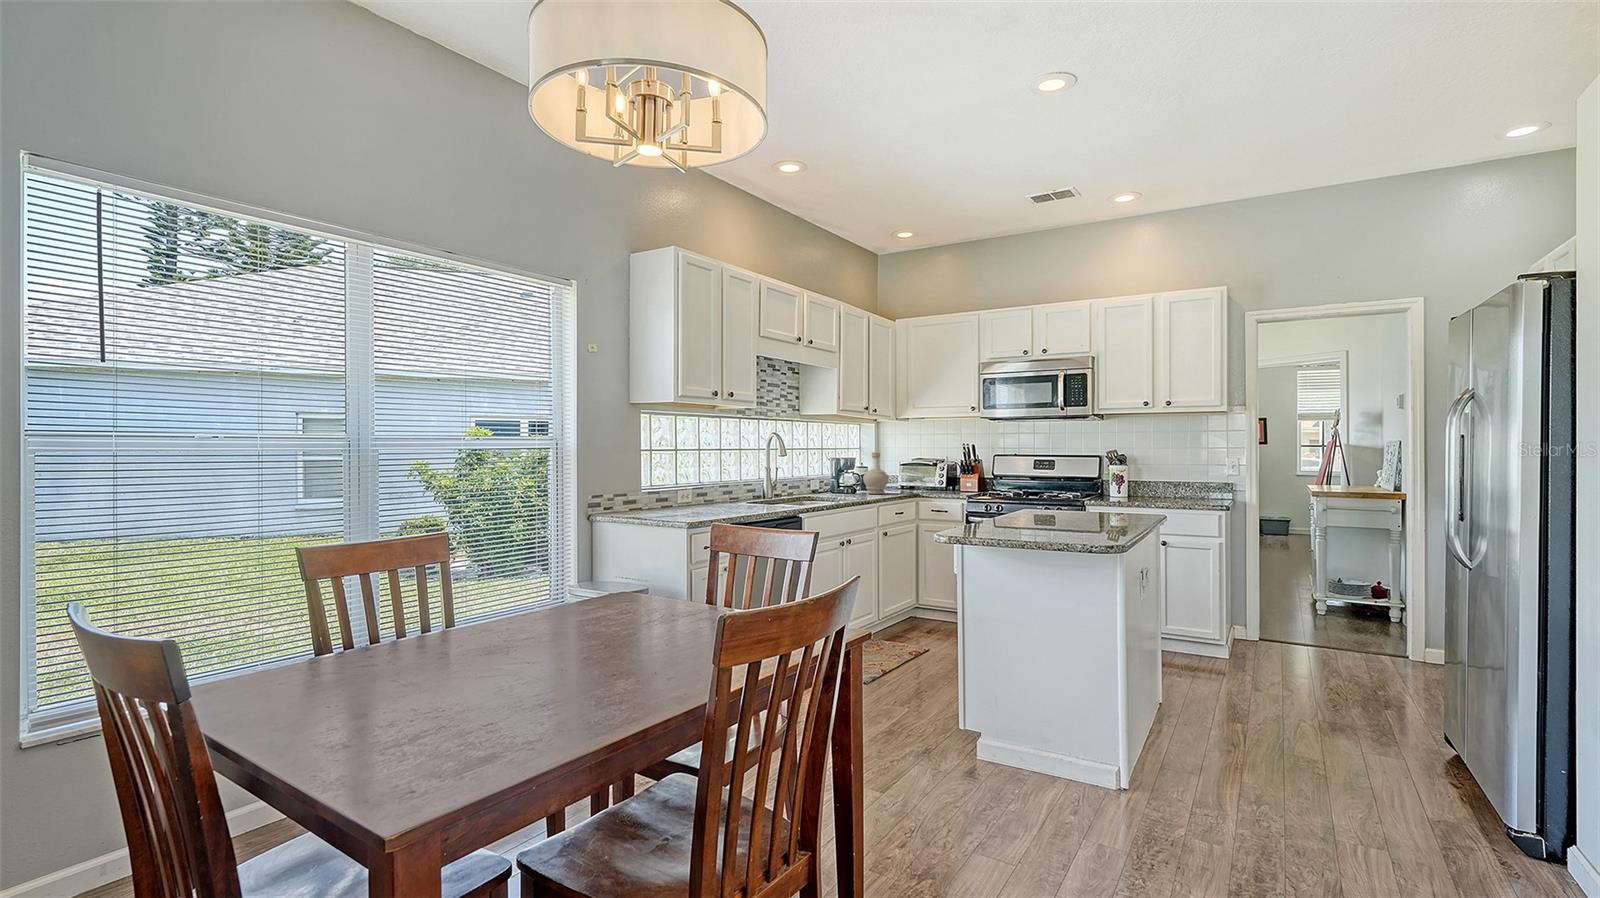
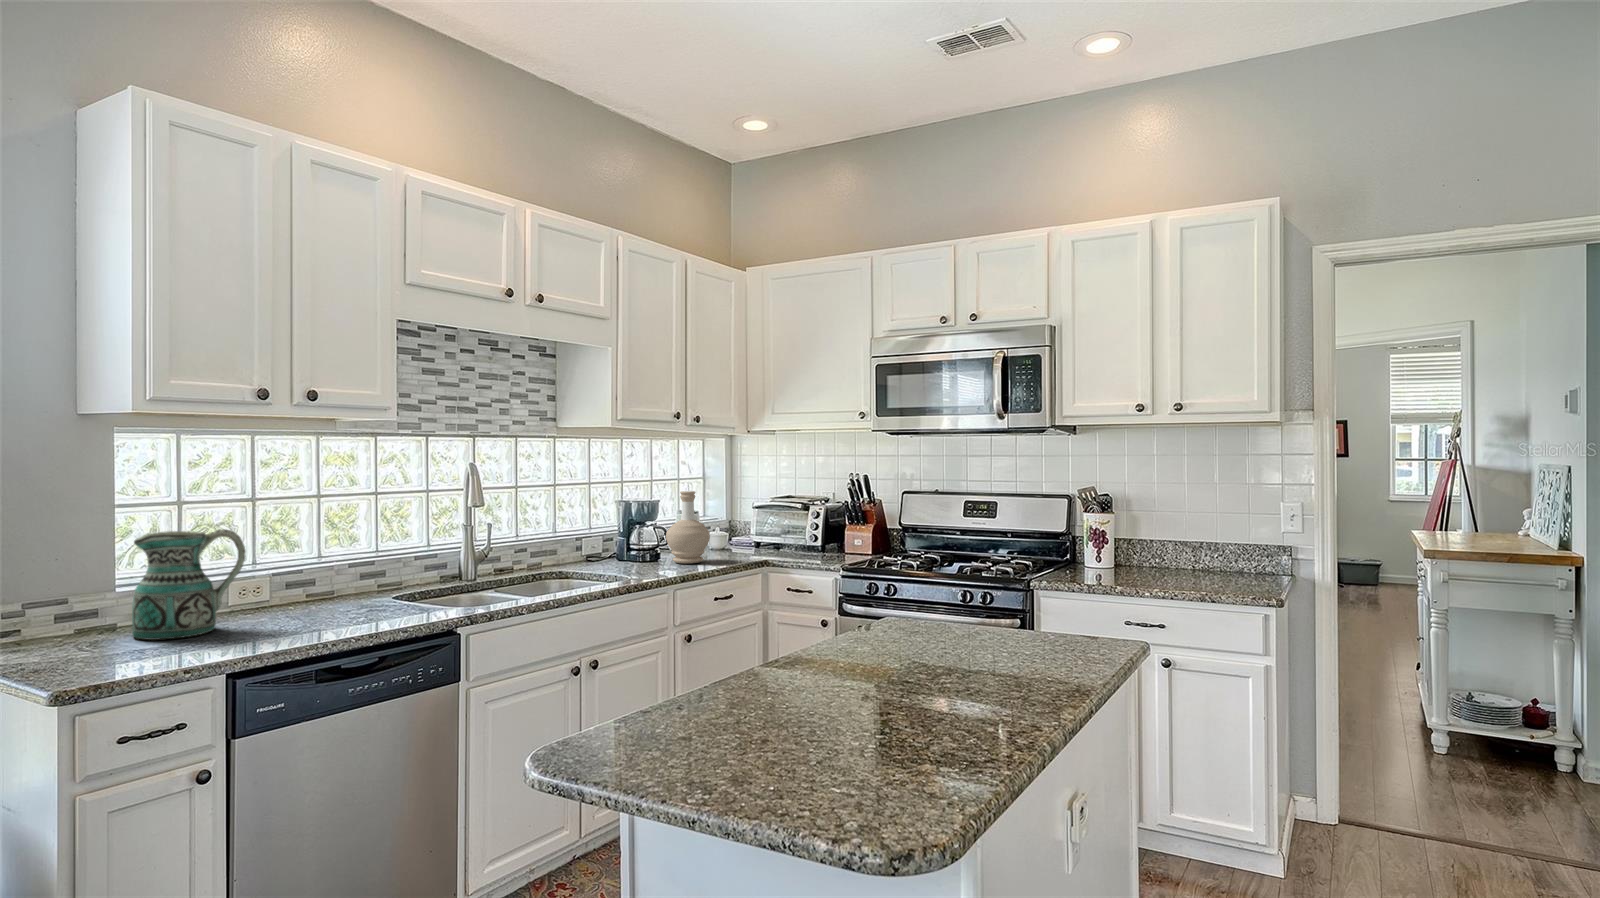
ceramic pitcher: none [661,462,707,514] -> present [132,529,246,640]

